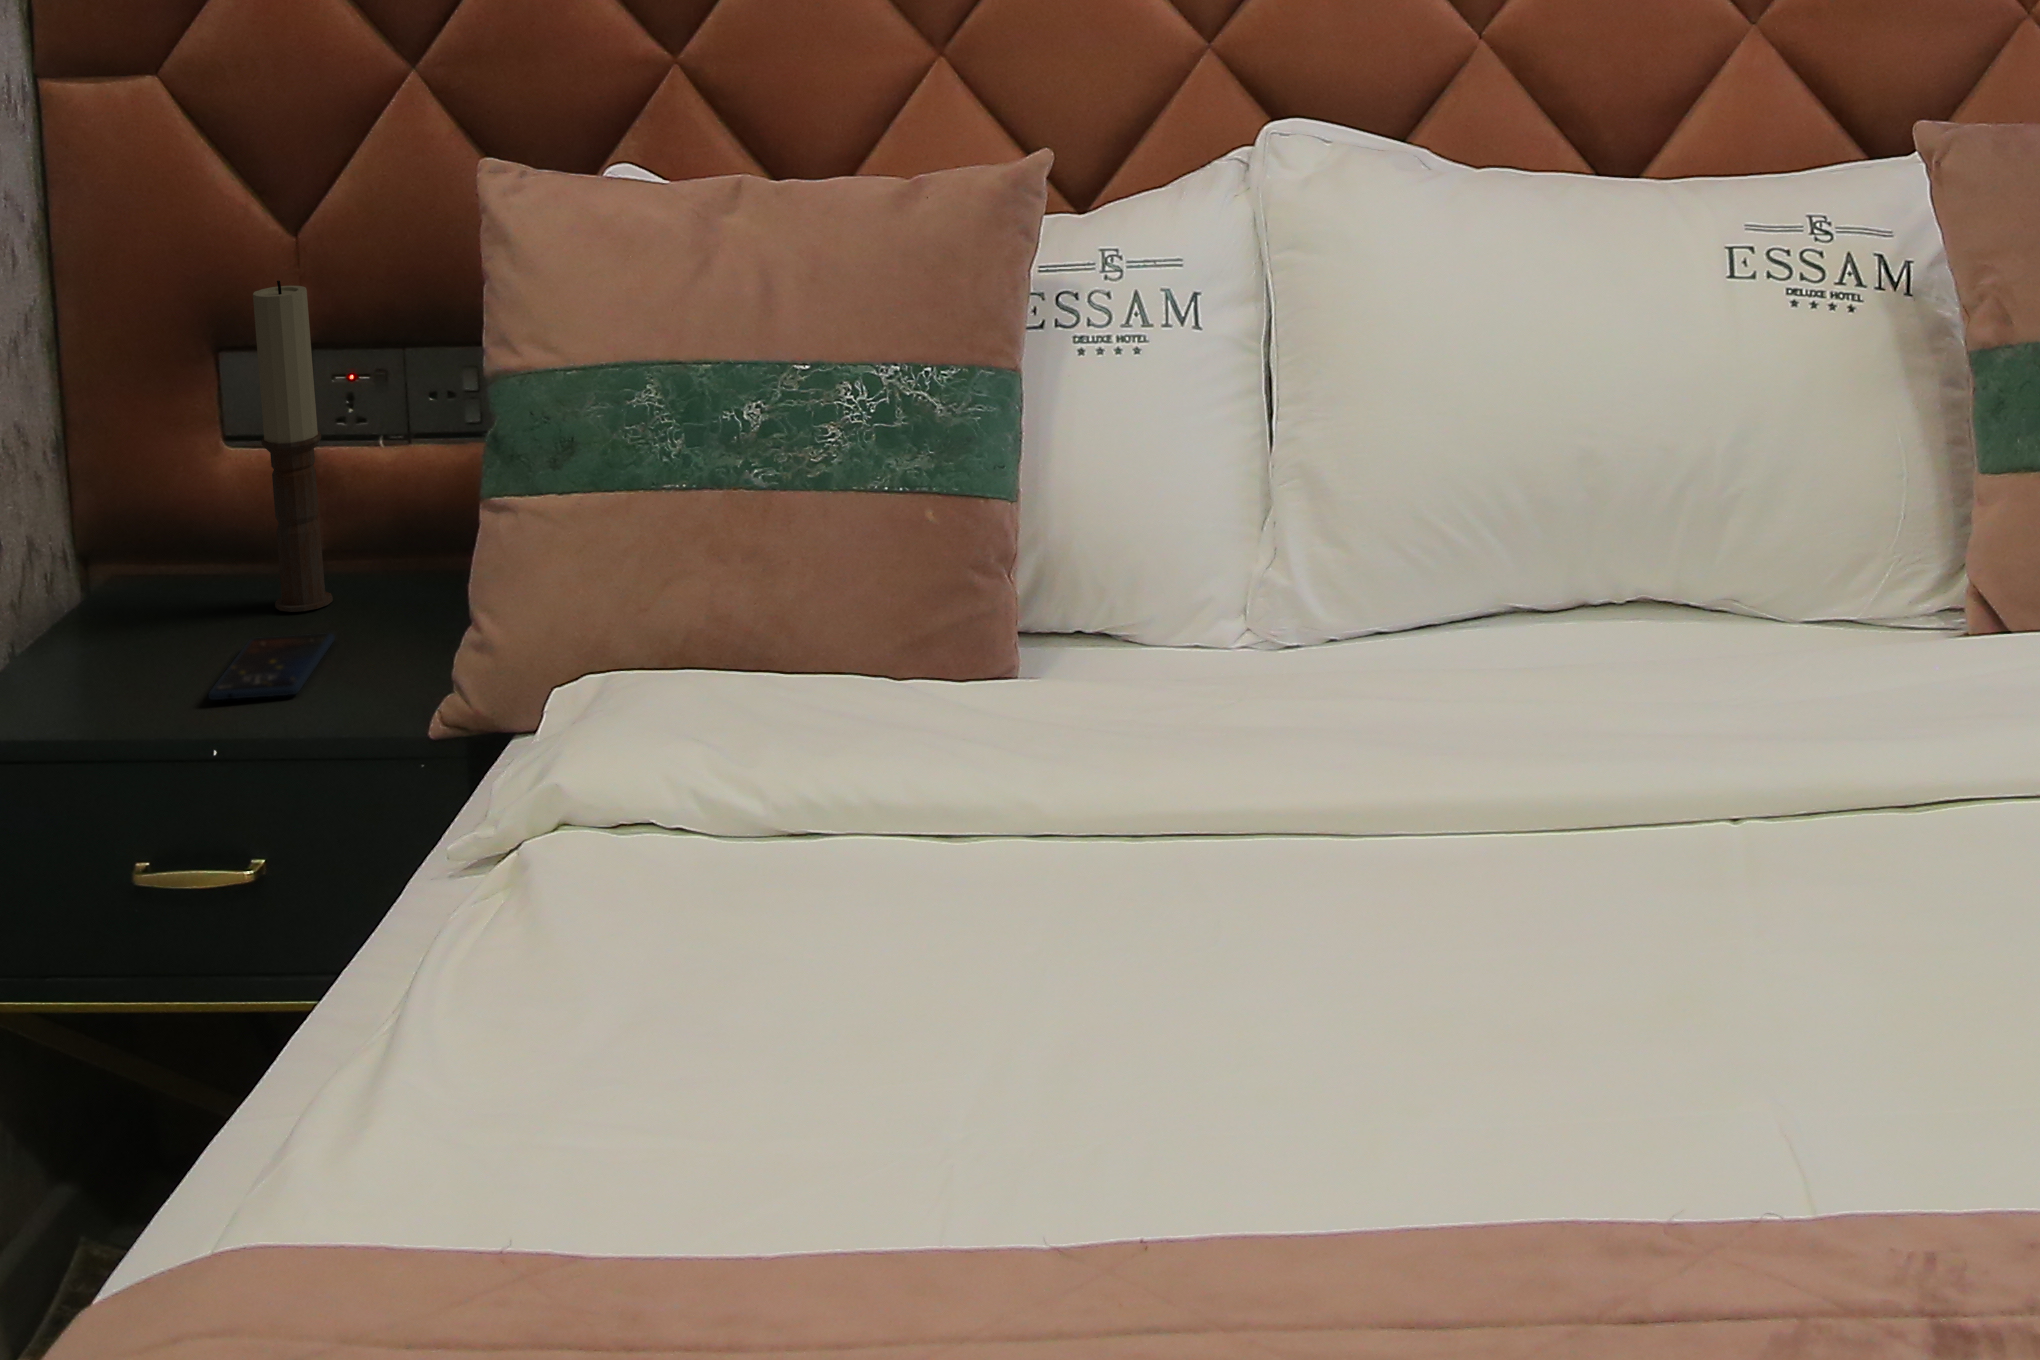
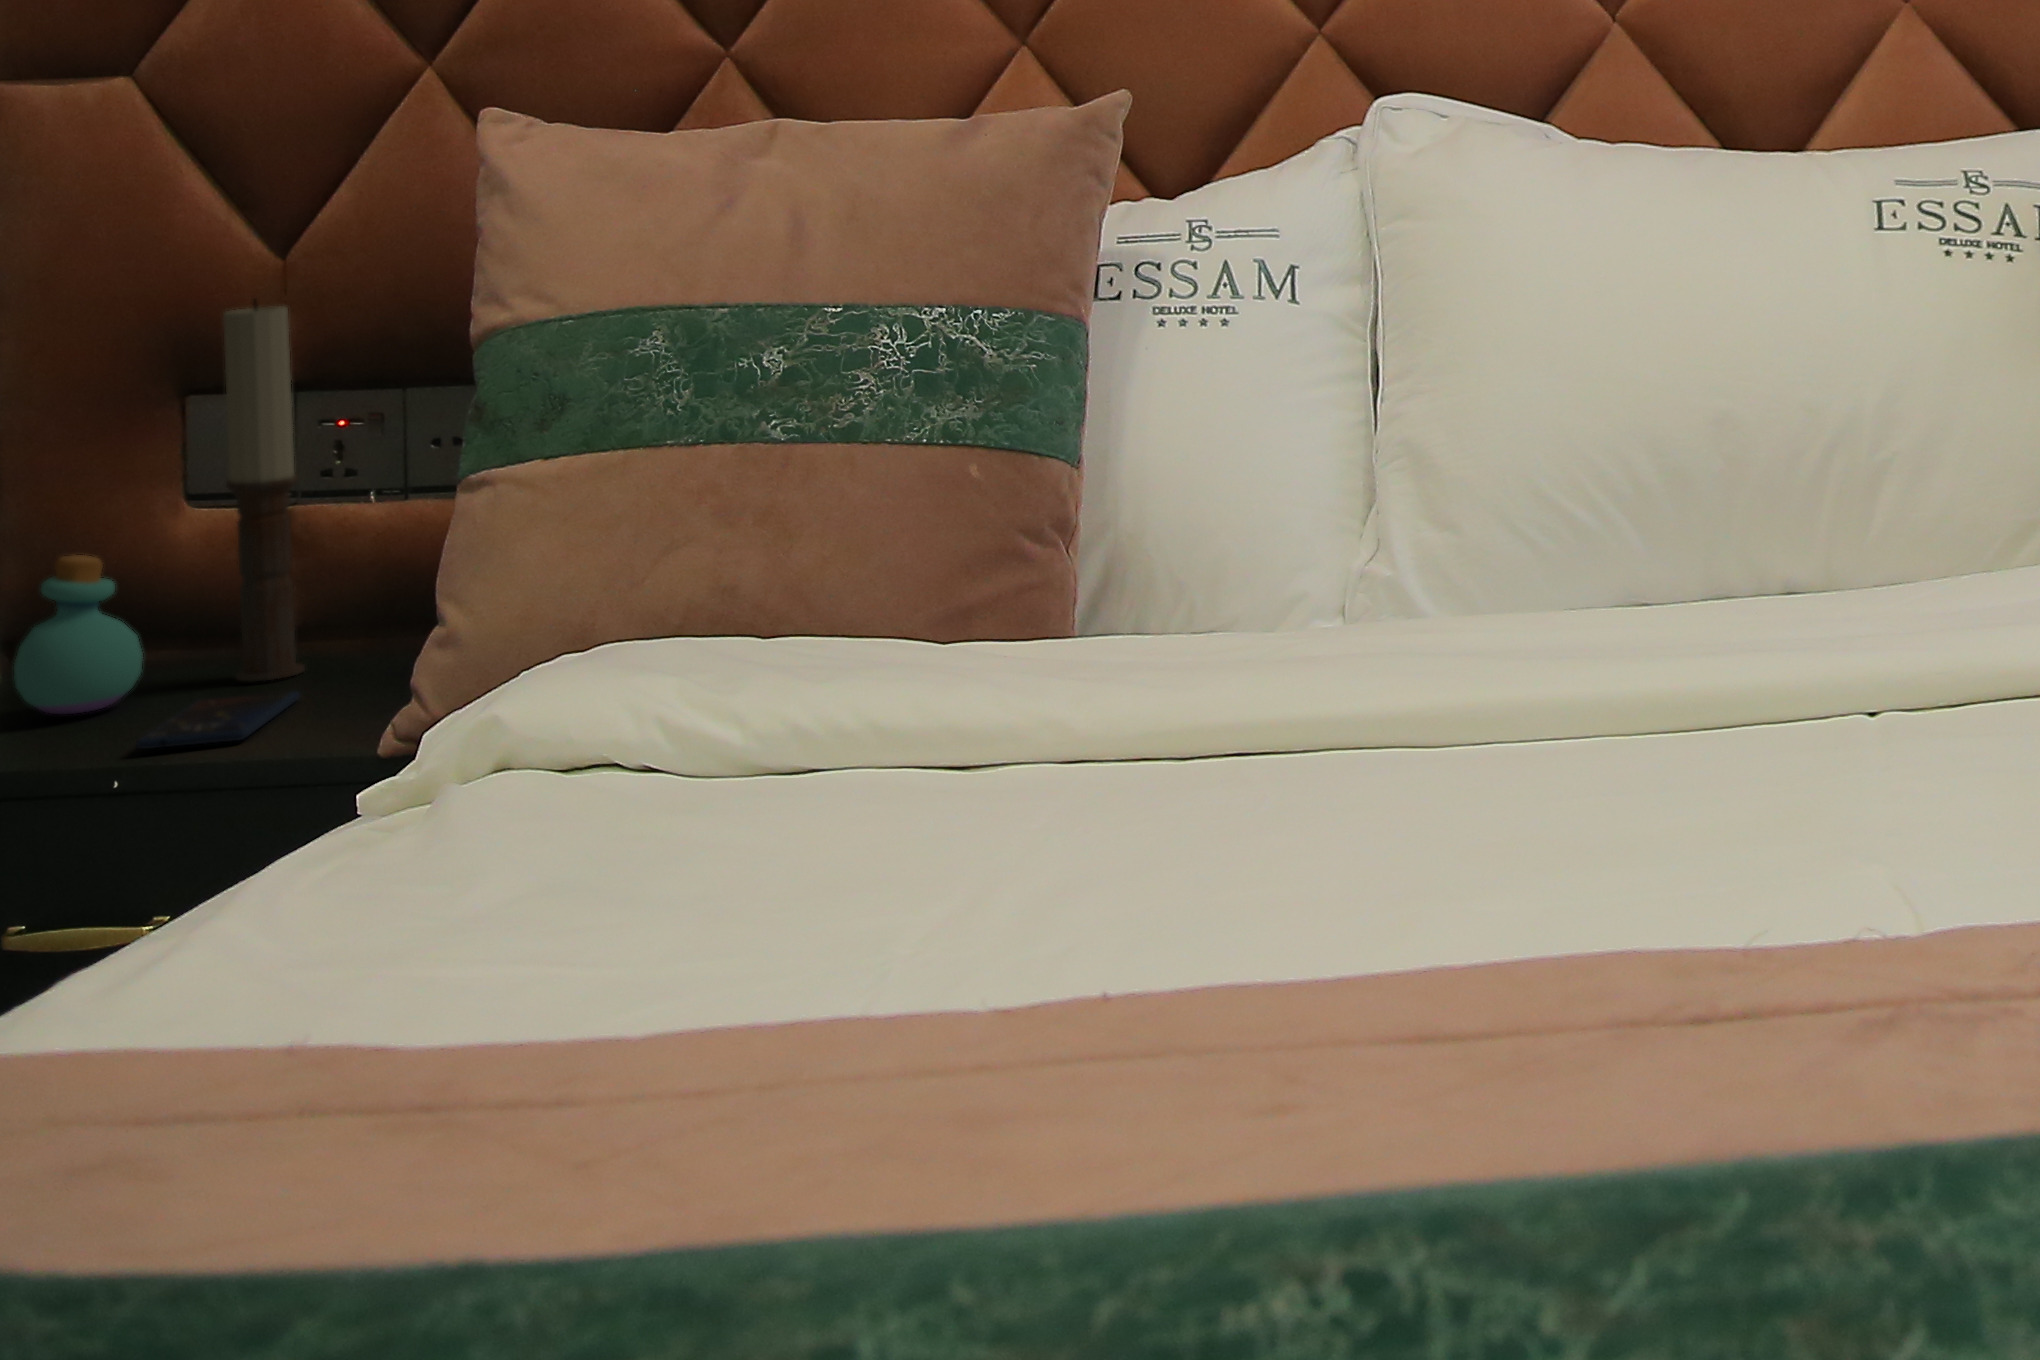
perfume bottle: none [96,505,201,643] -> present [14,555,143,714]

